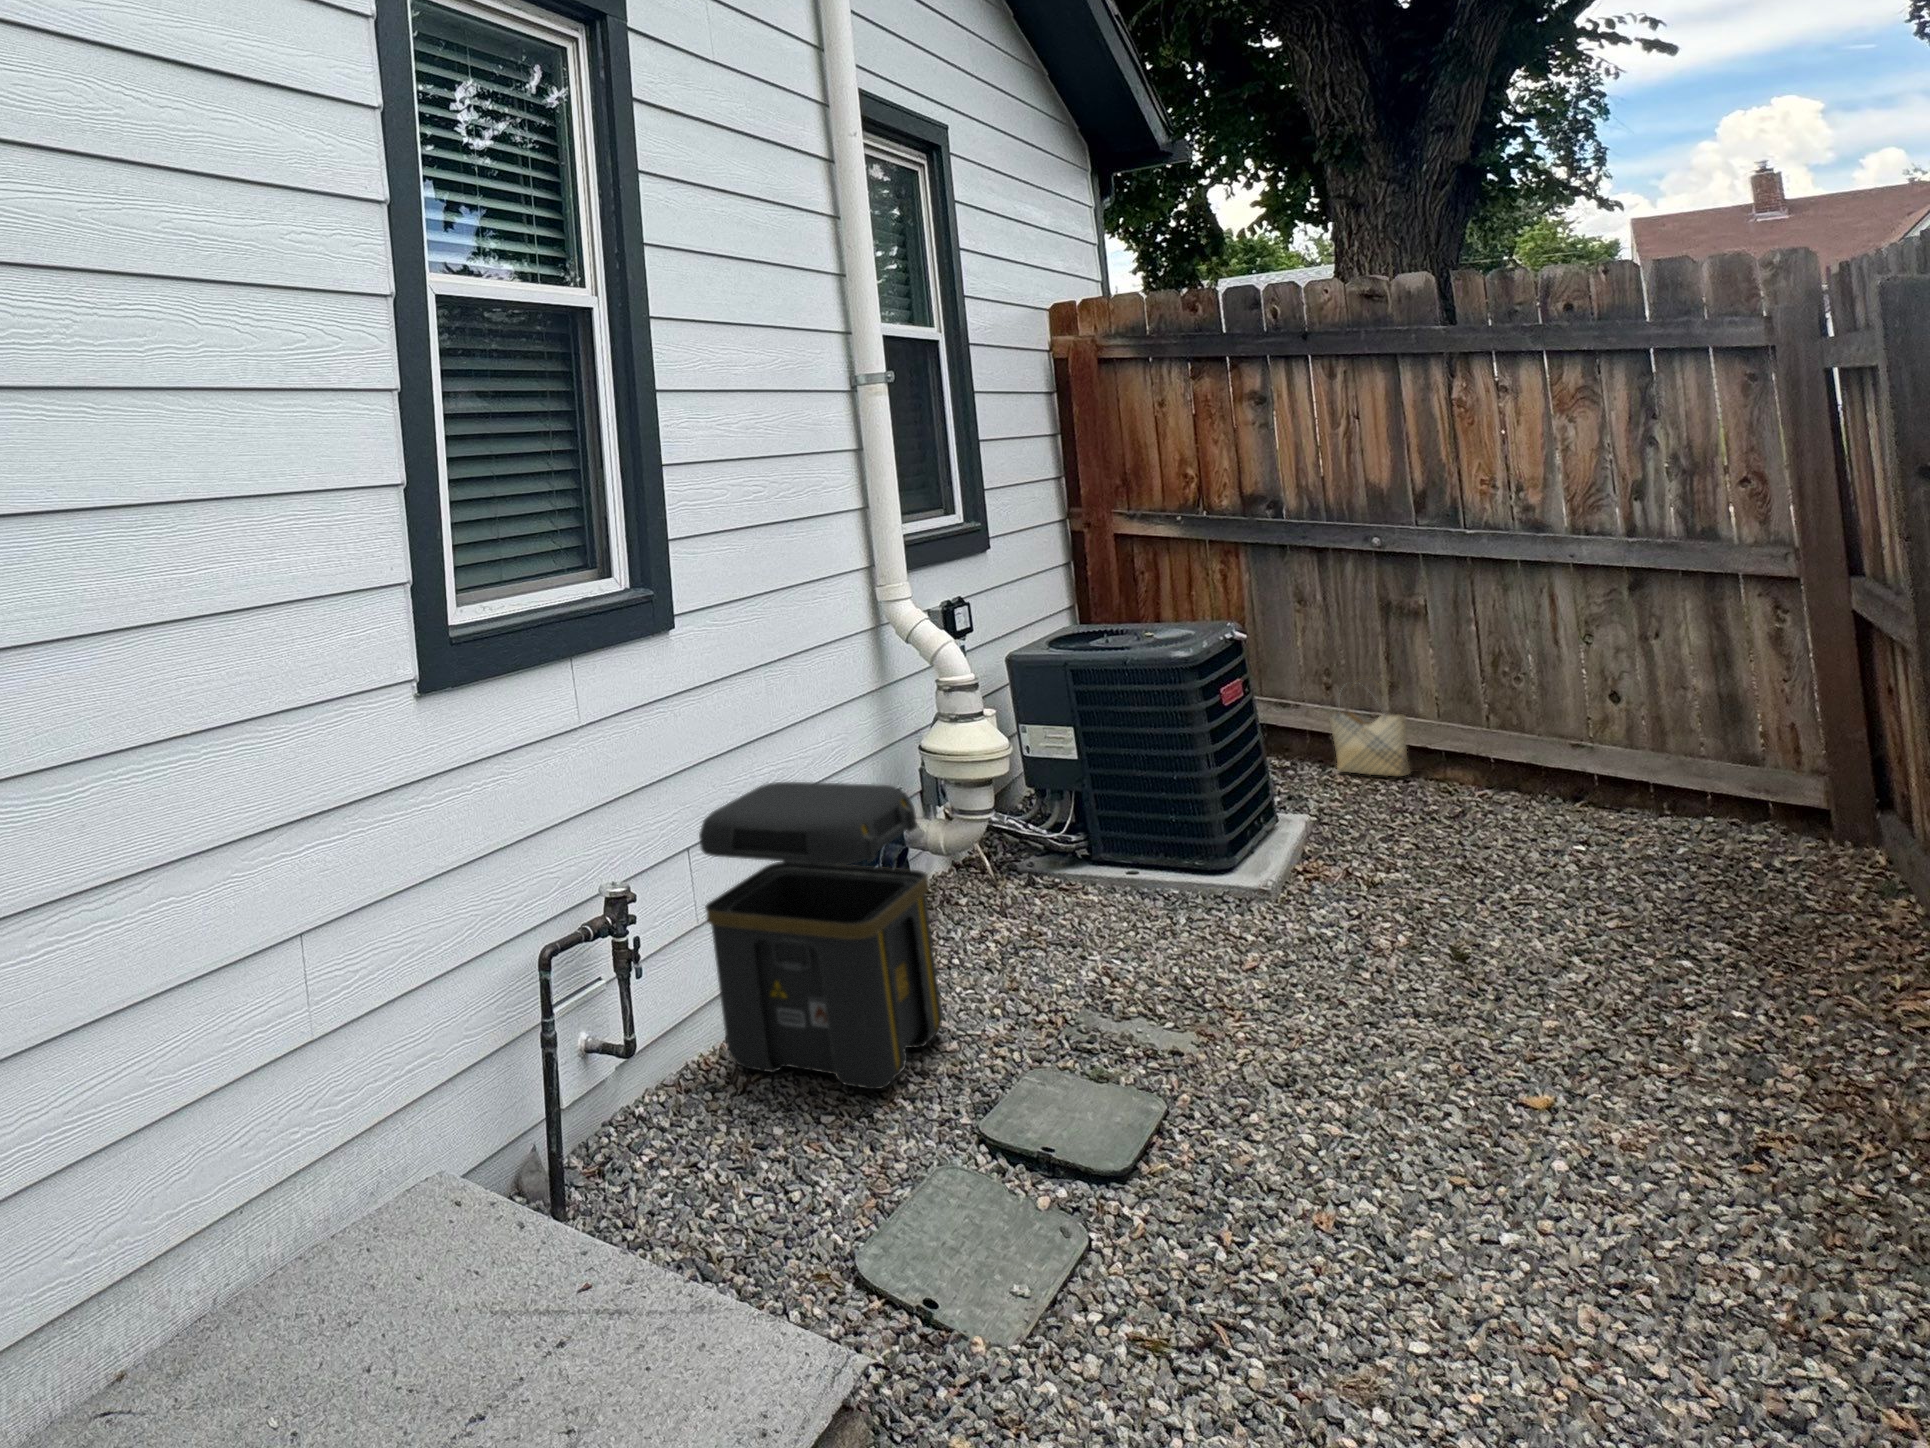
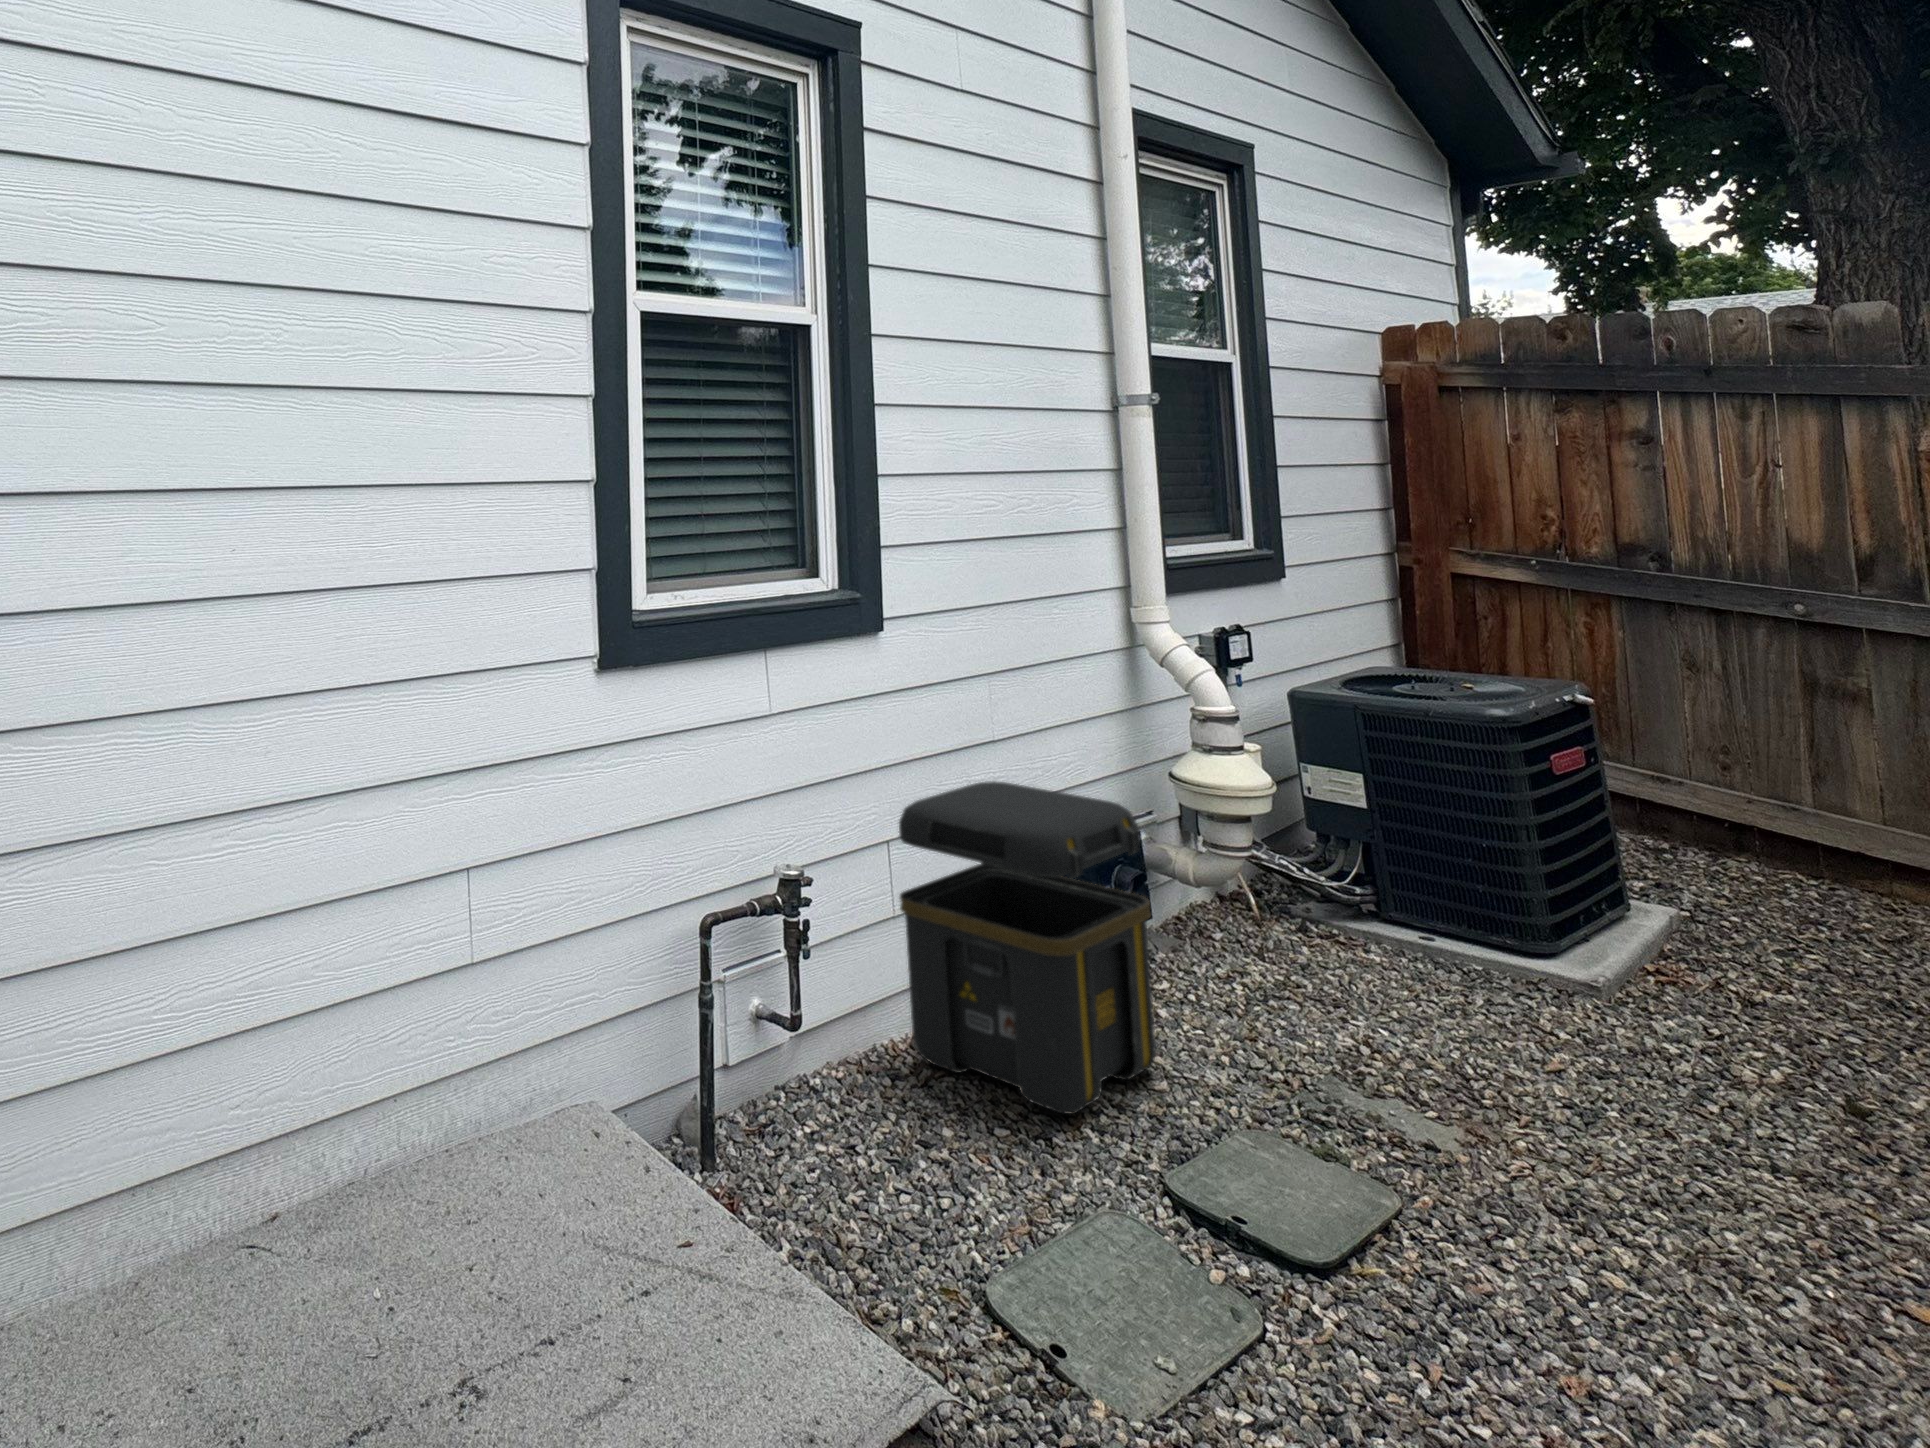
woven basket: present [1328,679,1410,776] -> none [1724,765,1837,886]

